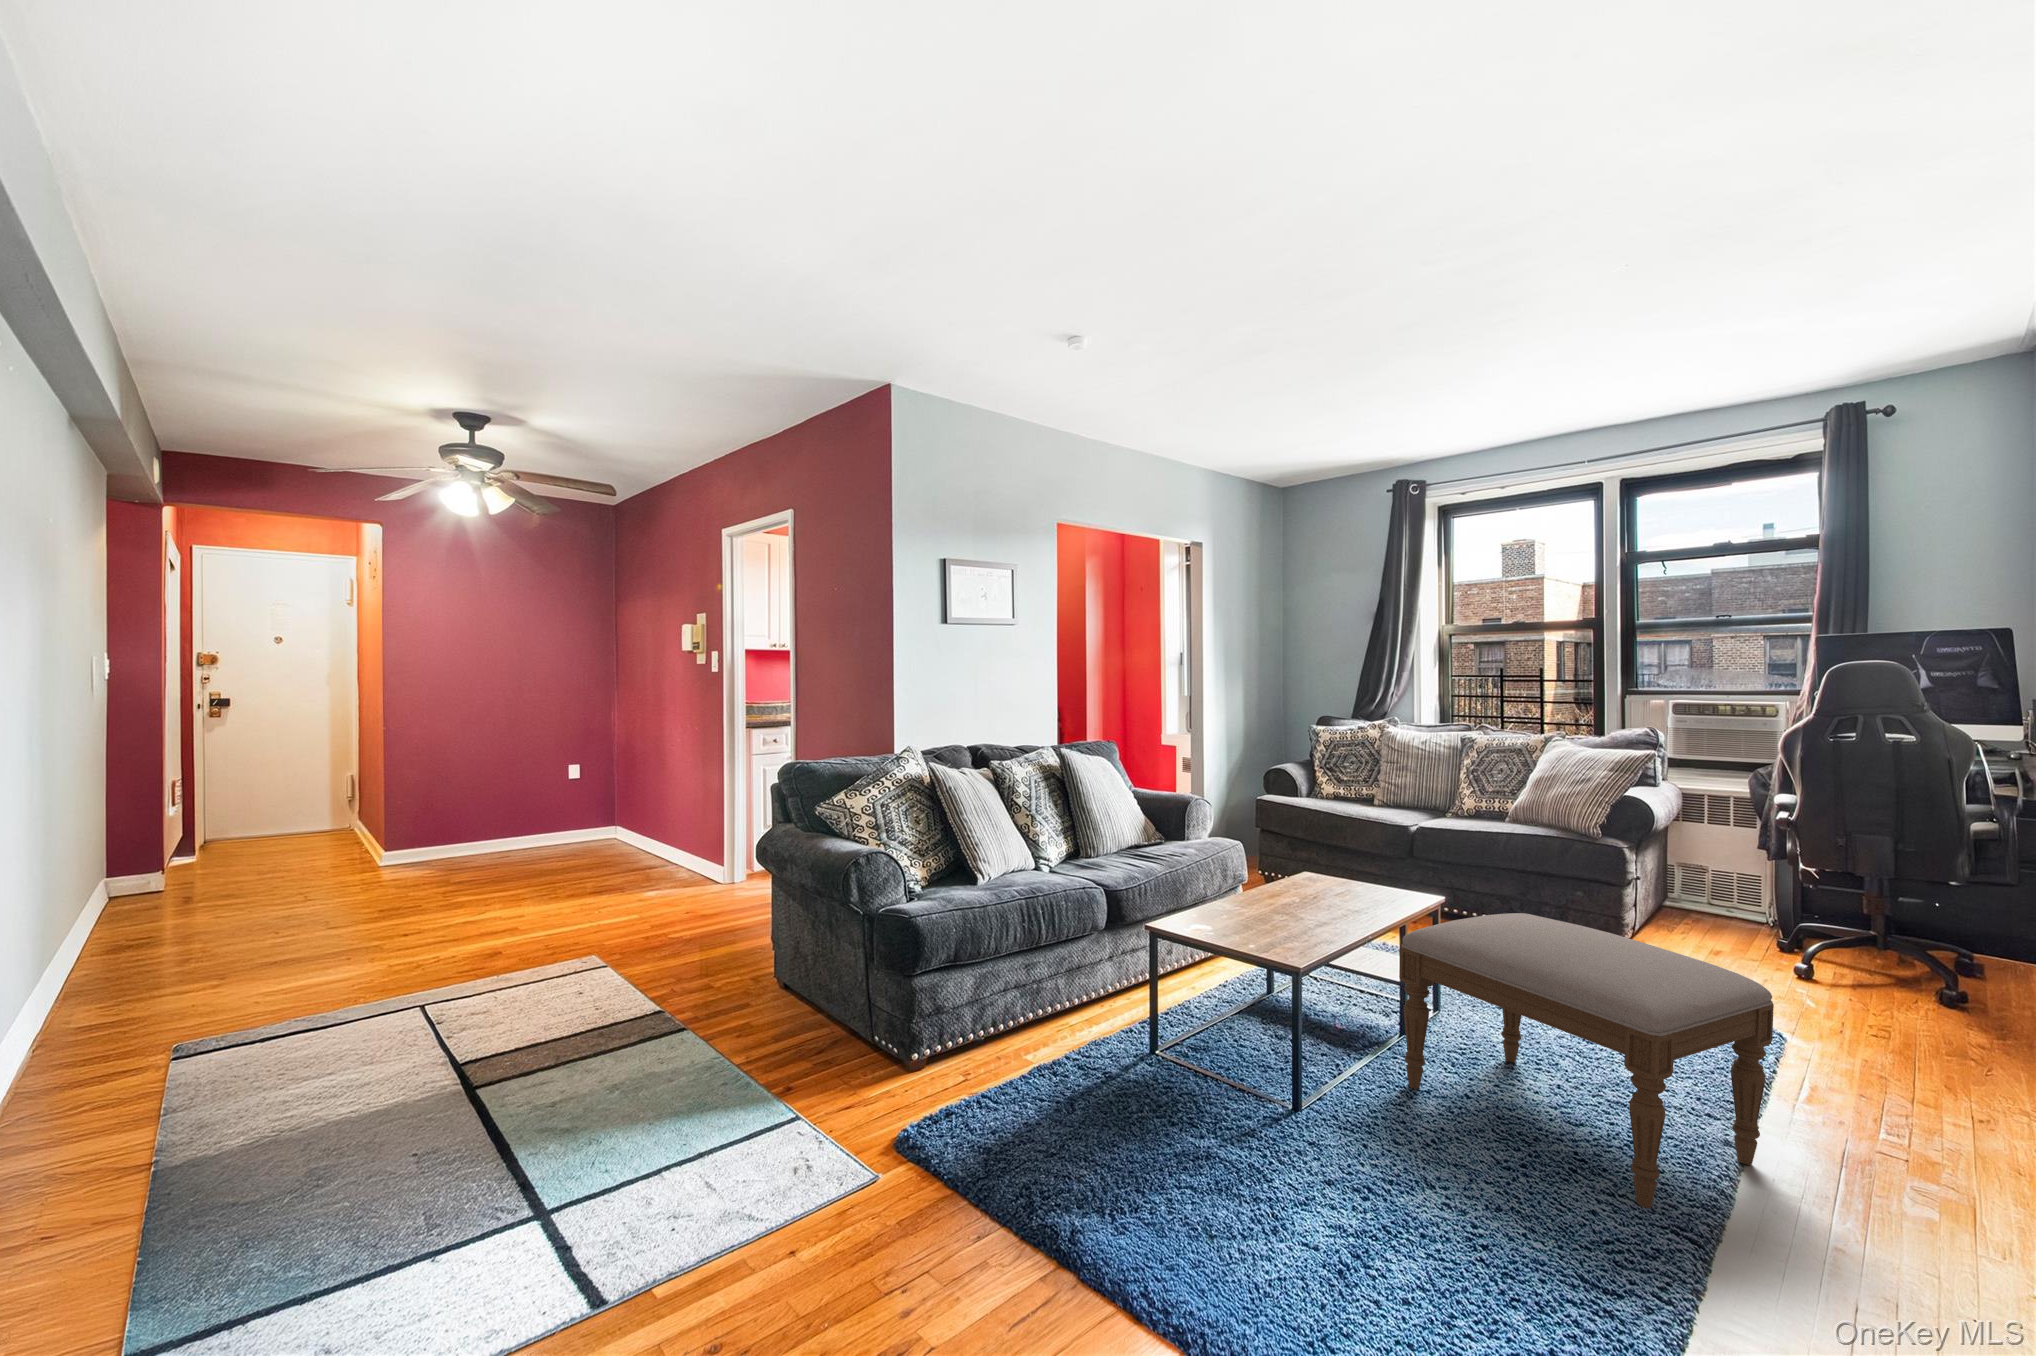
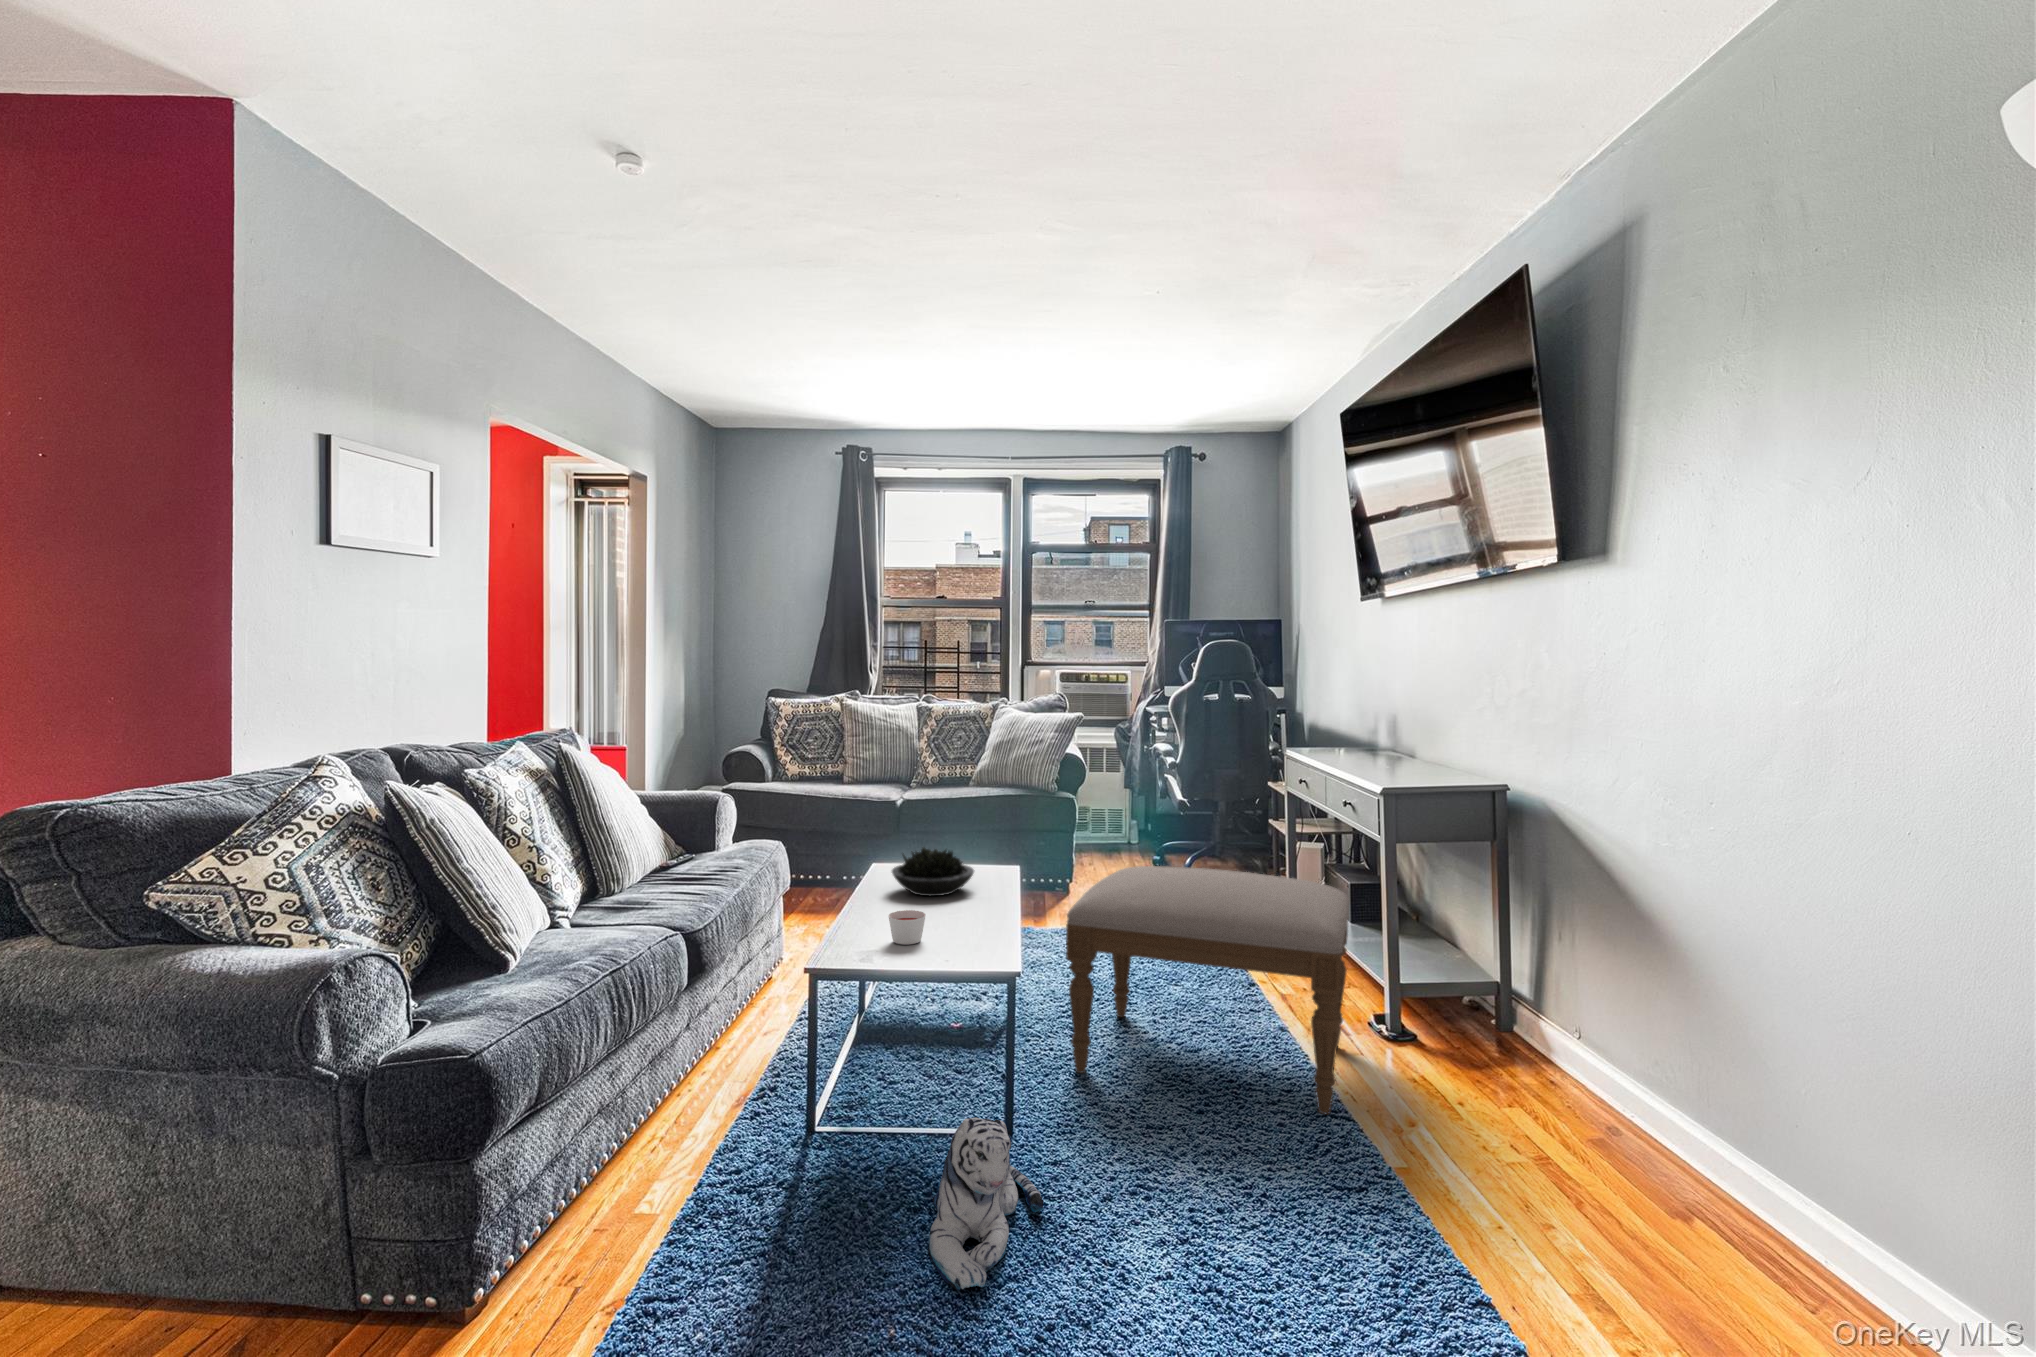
succulent plant: none [1289,860,1366,905] -> present [892,847,974,896]
candle: none [1229,902,1260,930] -> present [888,910,926,945]
plush toy: none [1151,1057,1274,1177] -> present [928,1117,1044,1291]

